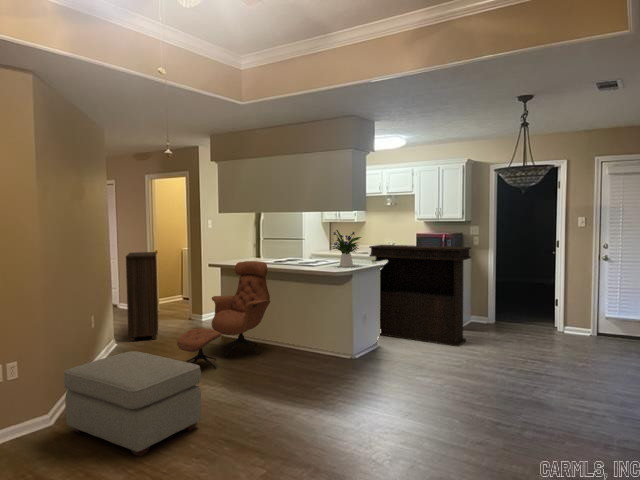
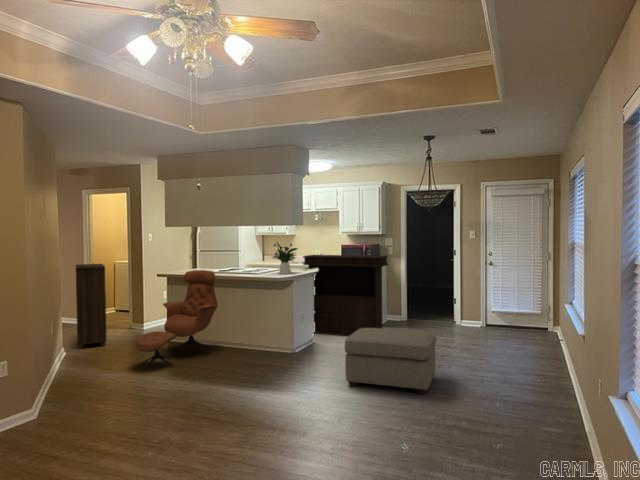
ottoman: present [64,351,201,457] -> present [345,328,436,394]

